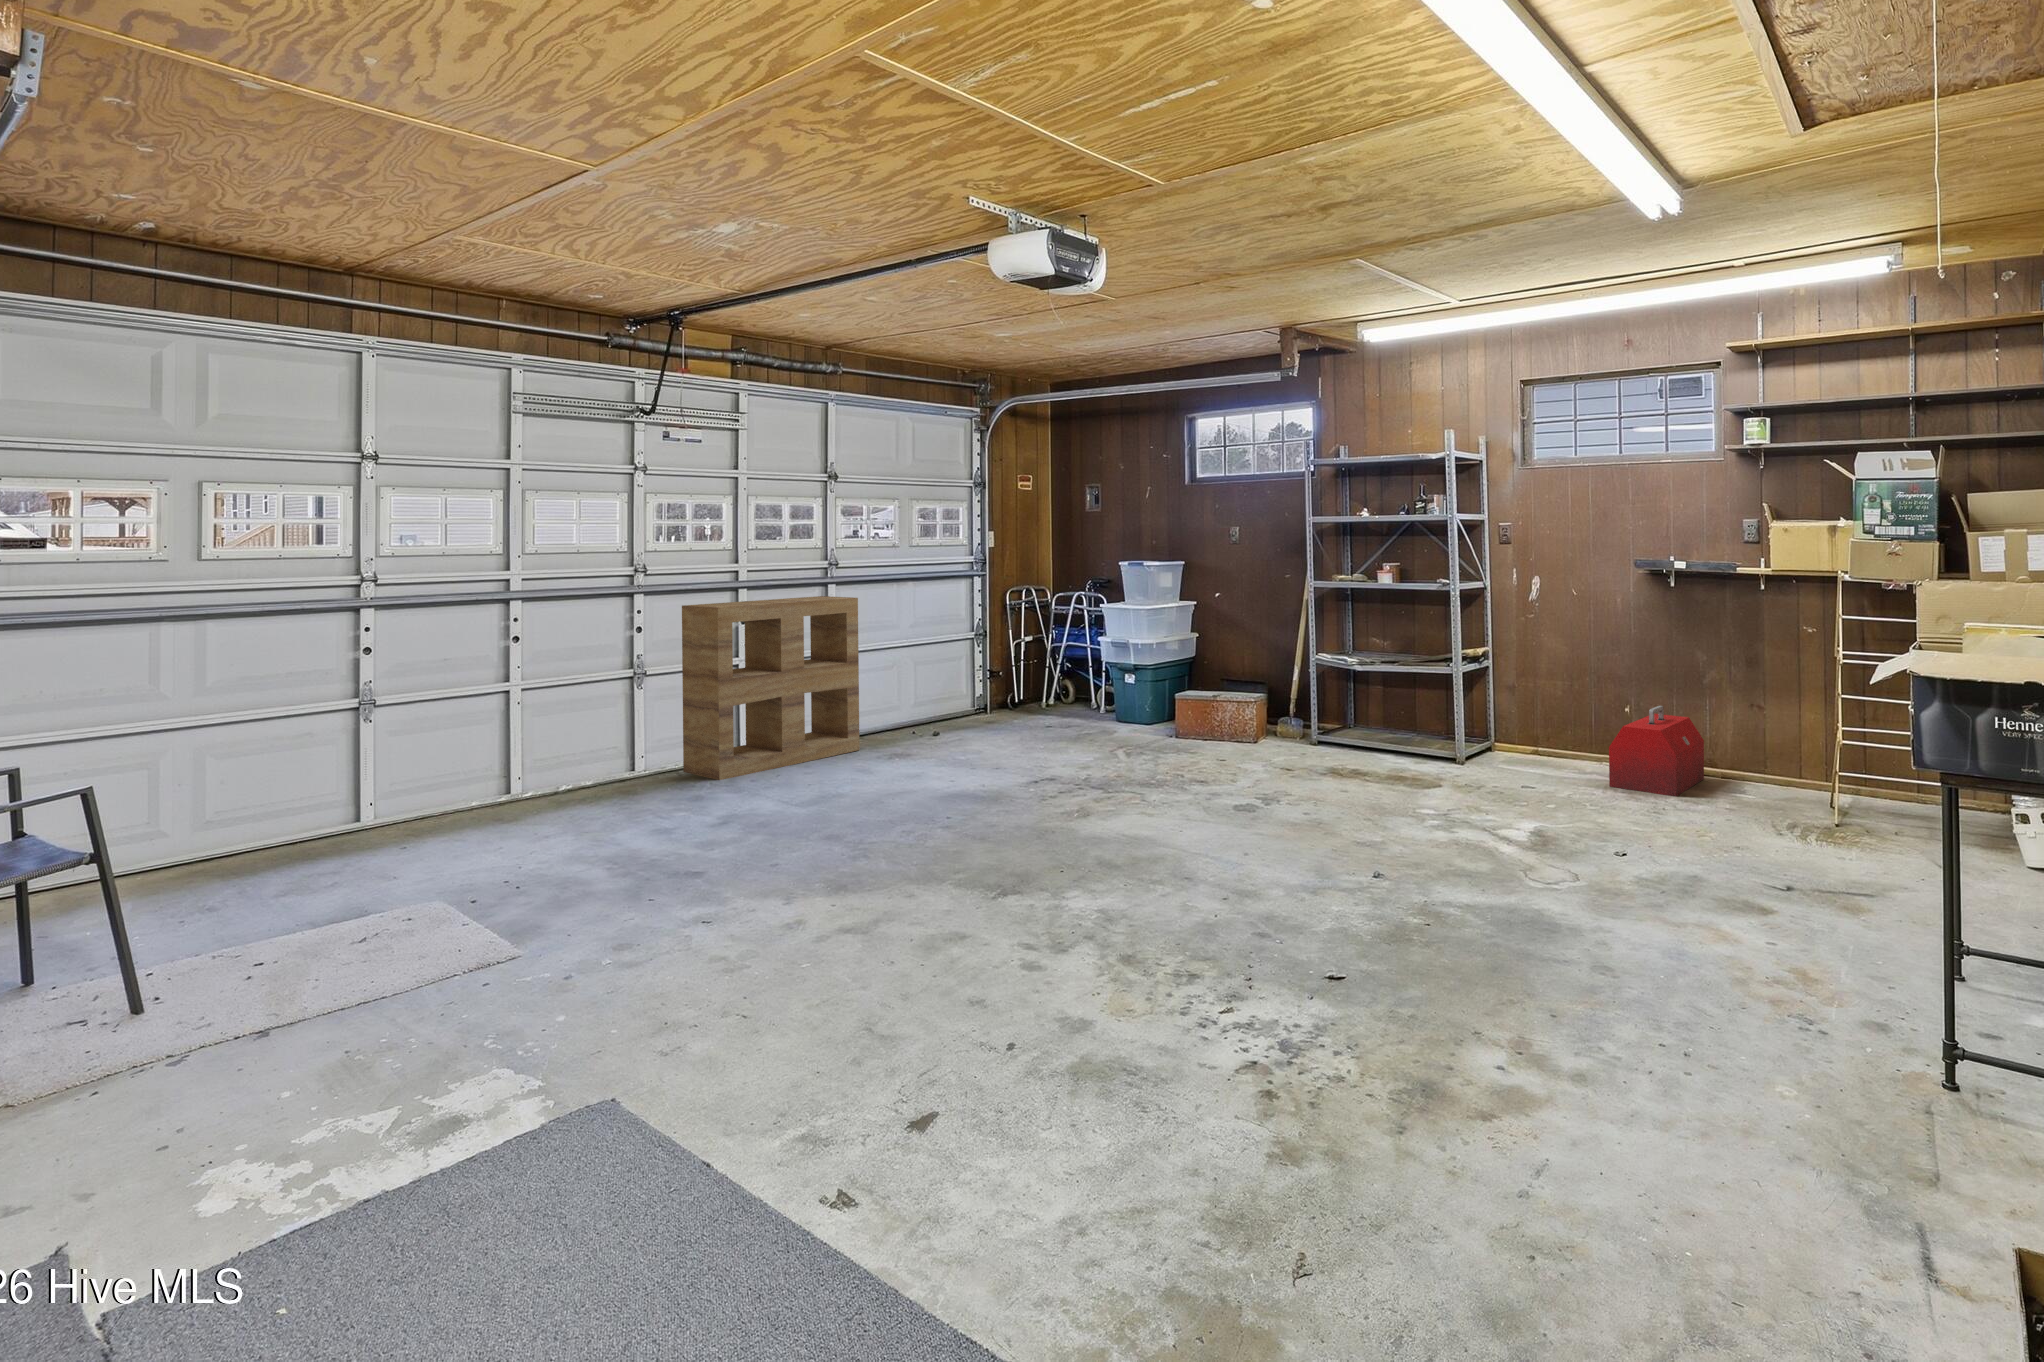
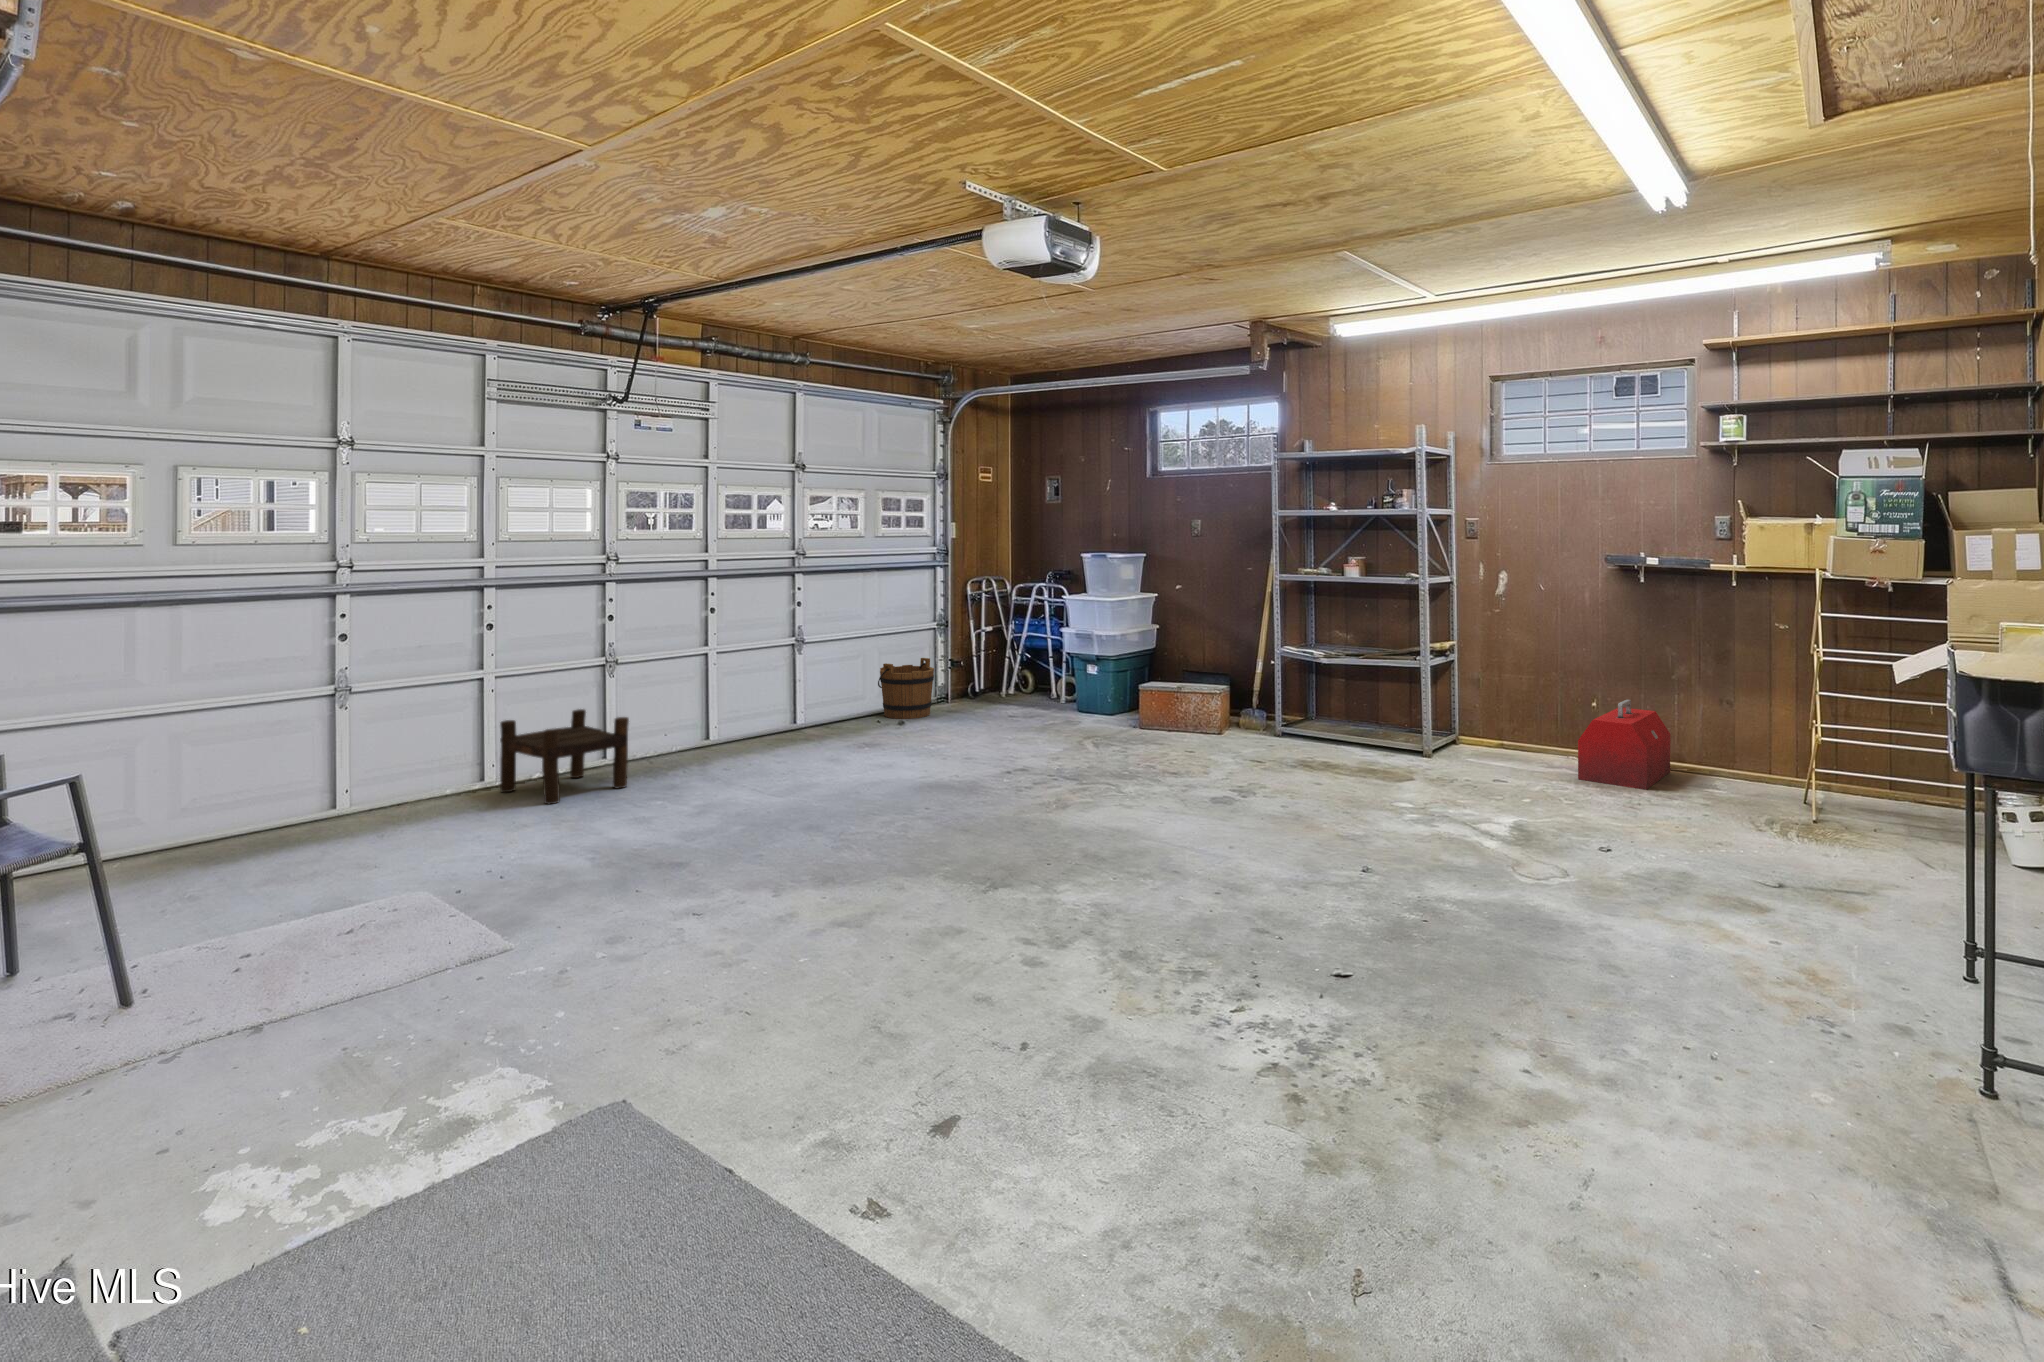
shelving unit: present [682,596,860,780] -> none [656,585,829,767]
bucket: none [912,669,969,731] -> present [878,658,934,719]
stool: none [523,723,652,818] -> present [500,709,629,804]

